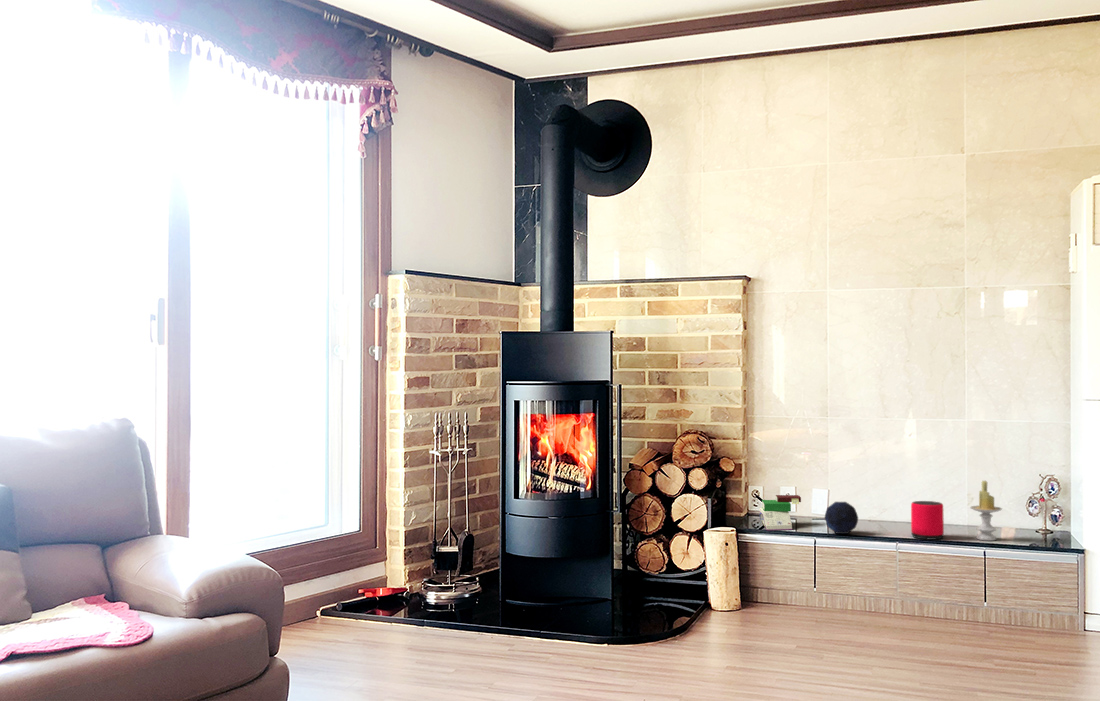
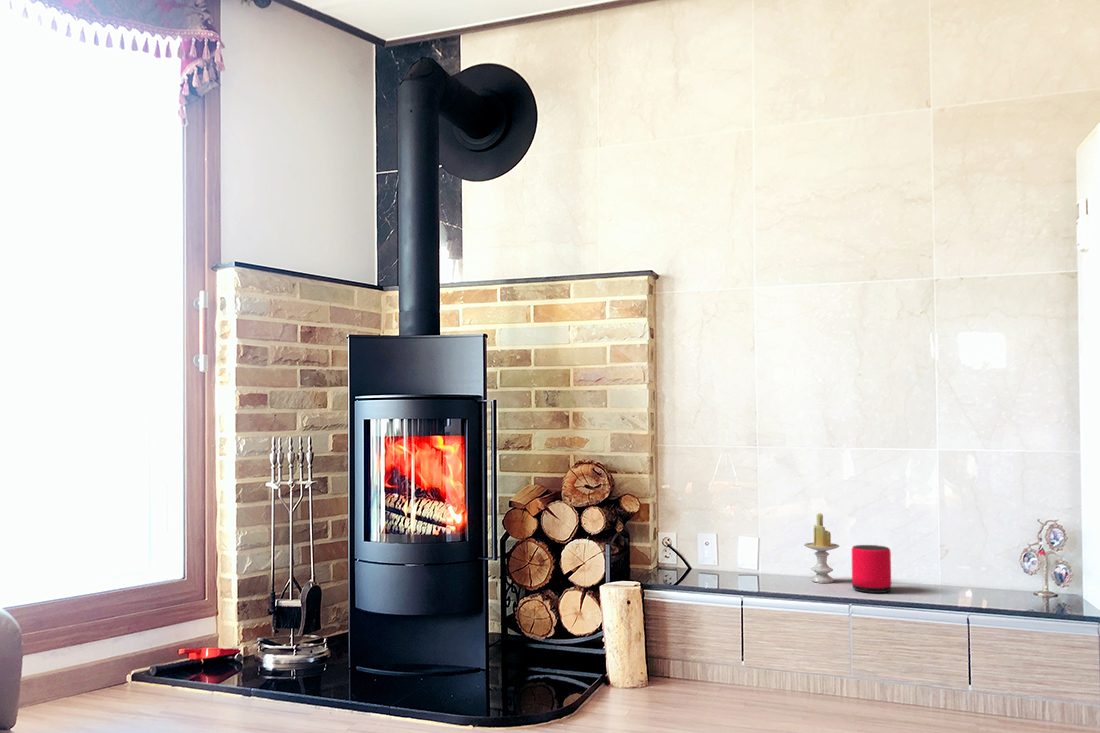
candle: present [971,481,1002,541] -> present [804,513,839,583]
book: present [759,495,801,530] -> none [667,539,717,583]
decorative orb: present [825,502,858,534] -> none [747,547,788,587]

